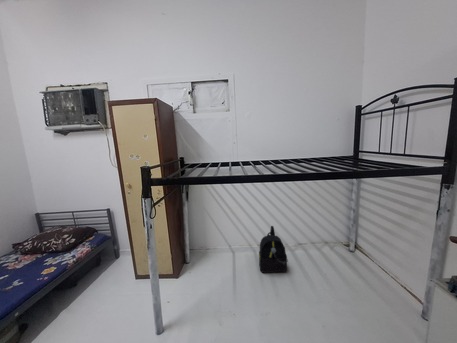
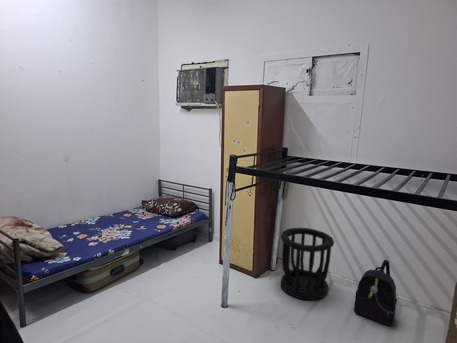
wastebasket: none [194,219,237,281] -> present [281,228,334,300]

